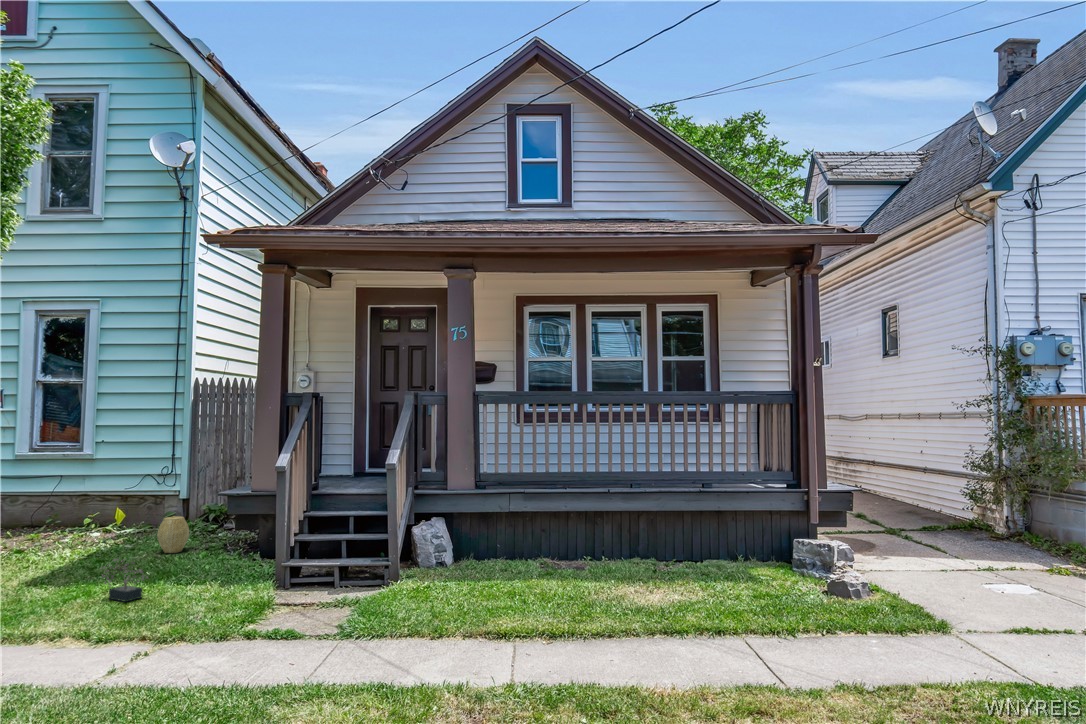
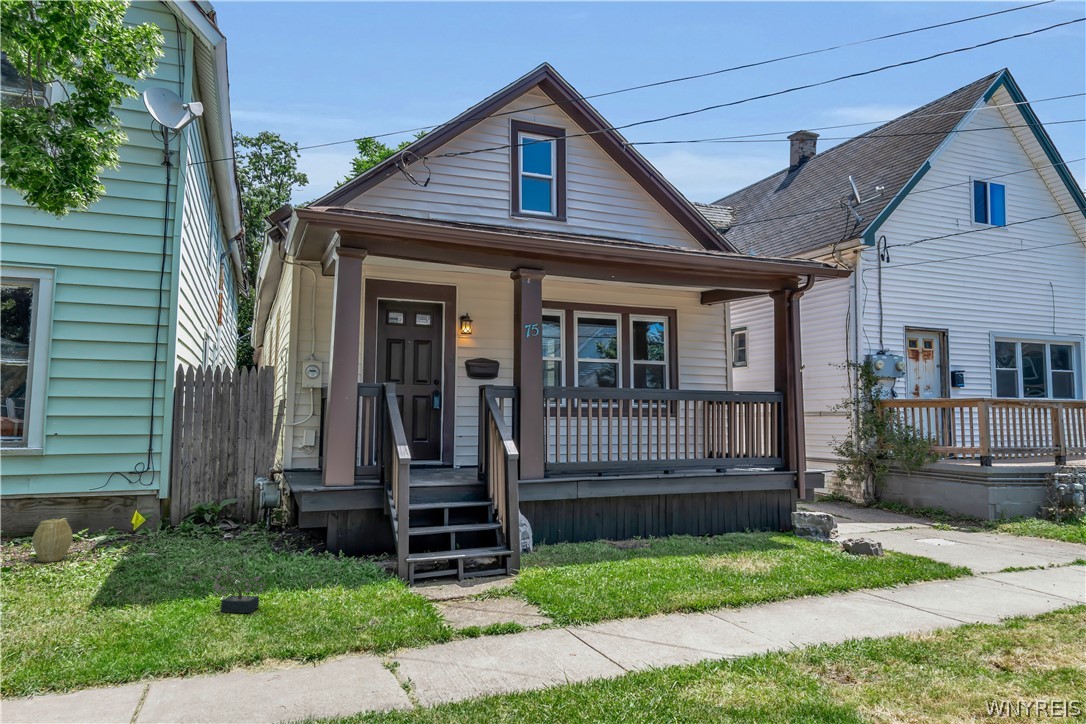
woven basket: present [157,516,189,553] -> present [32,519,73,562]

